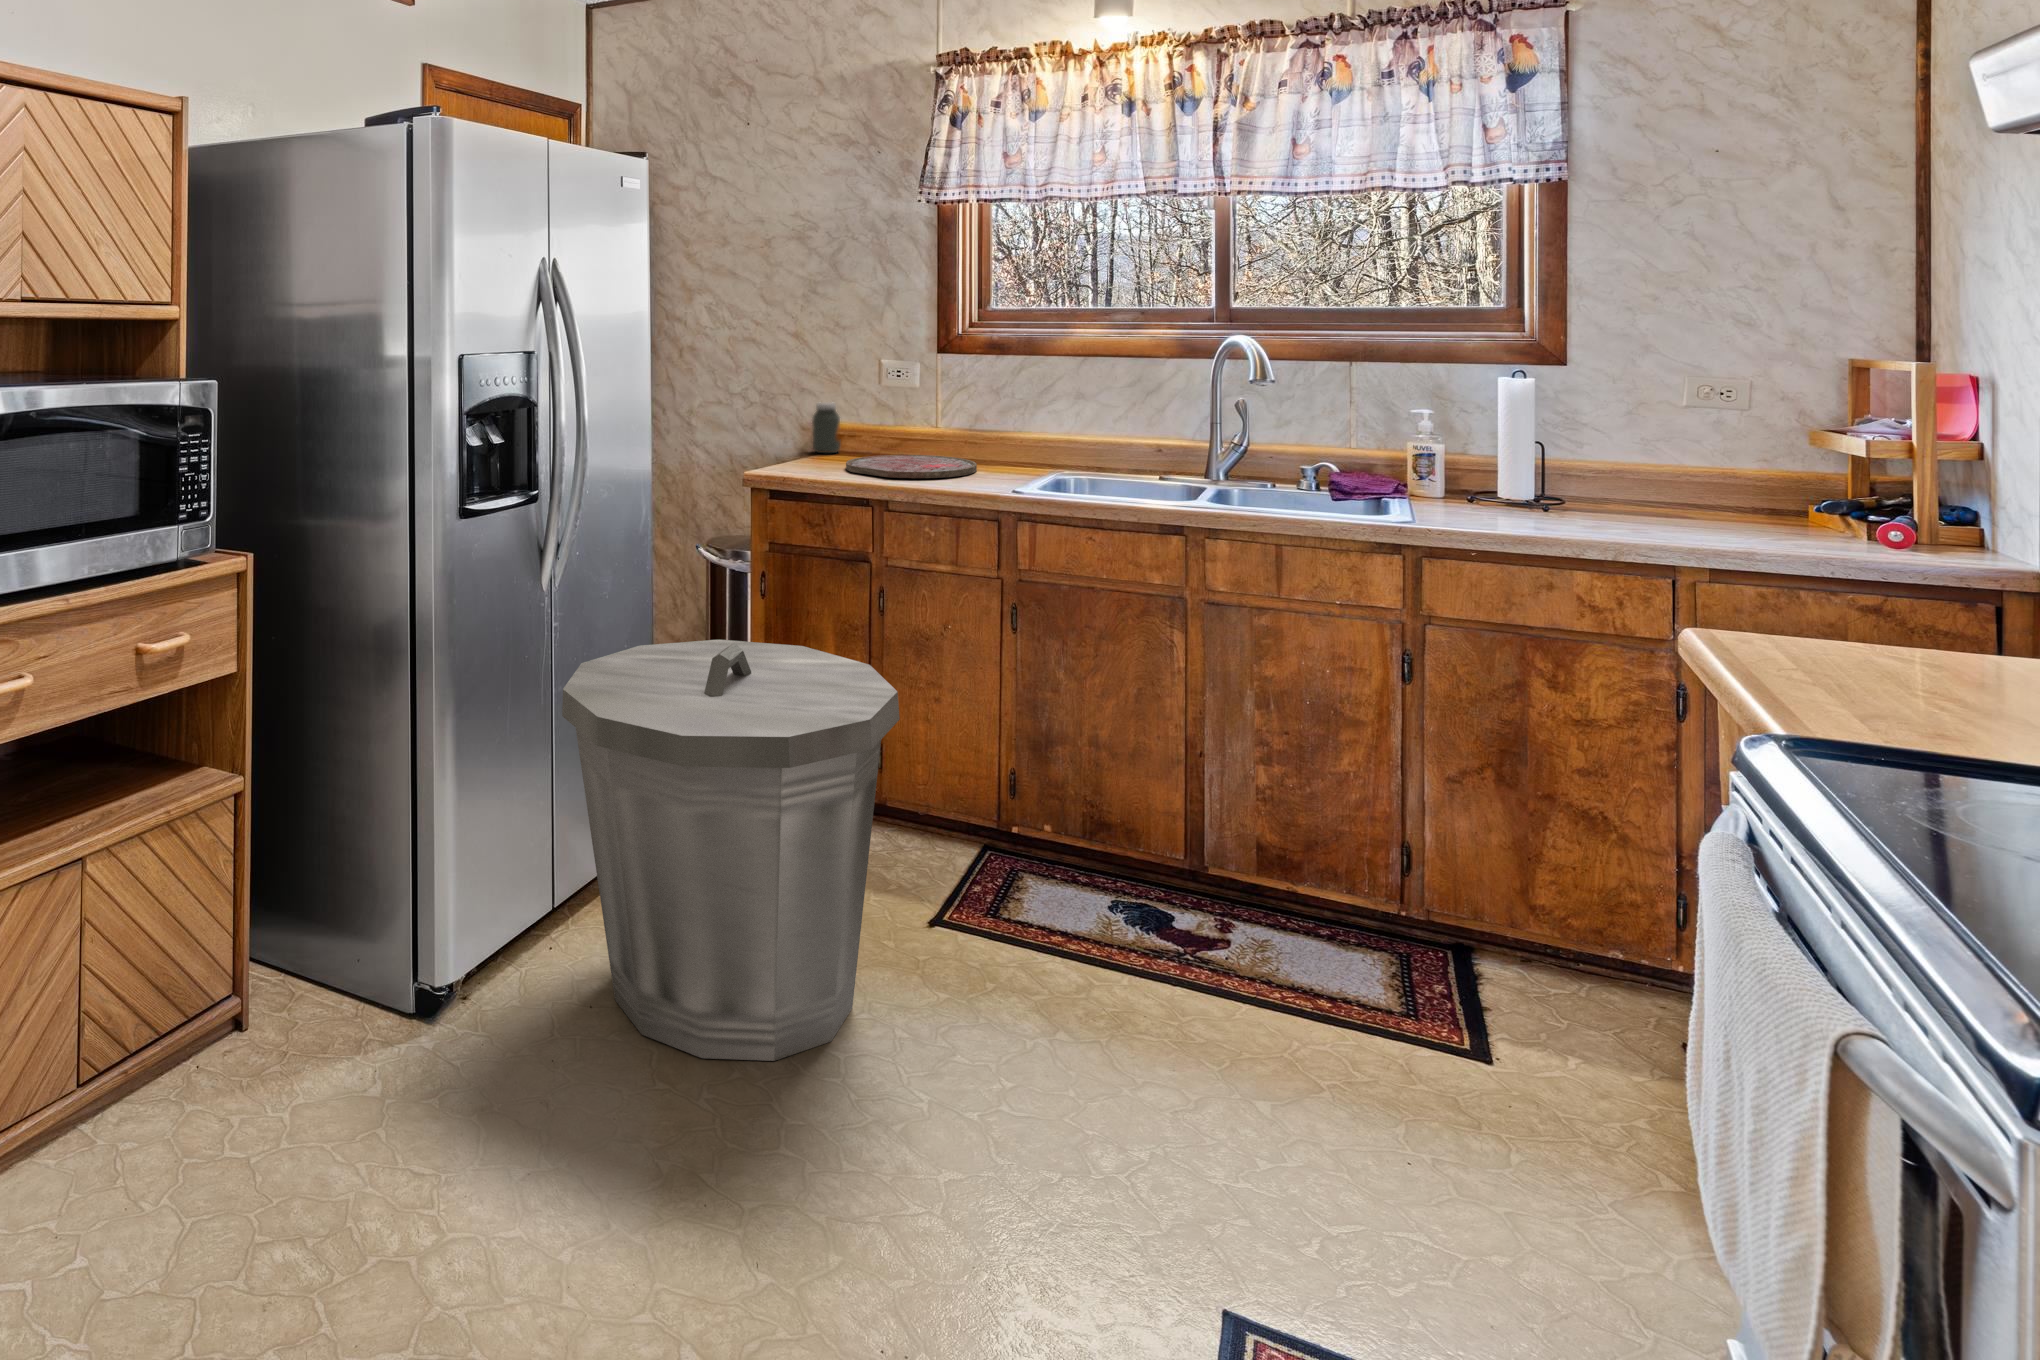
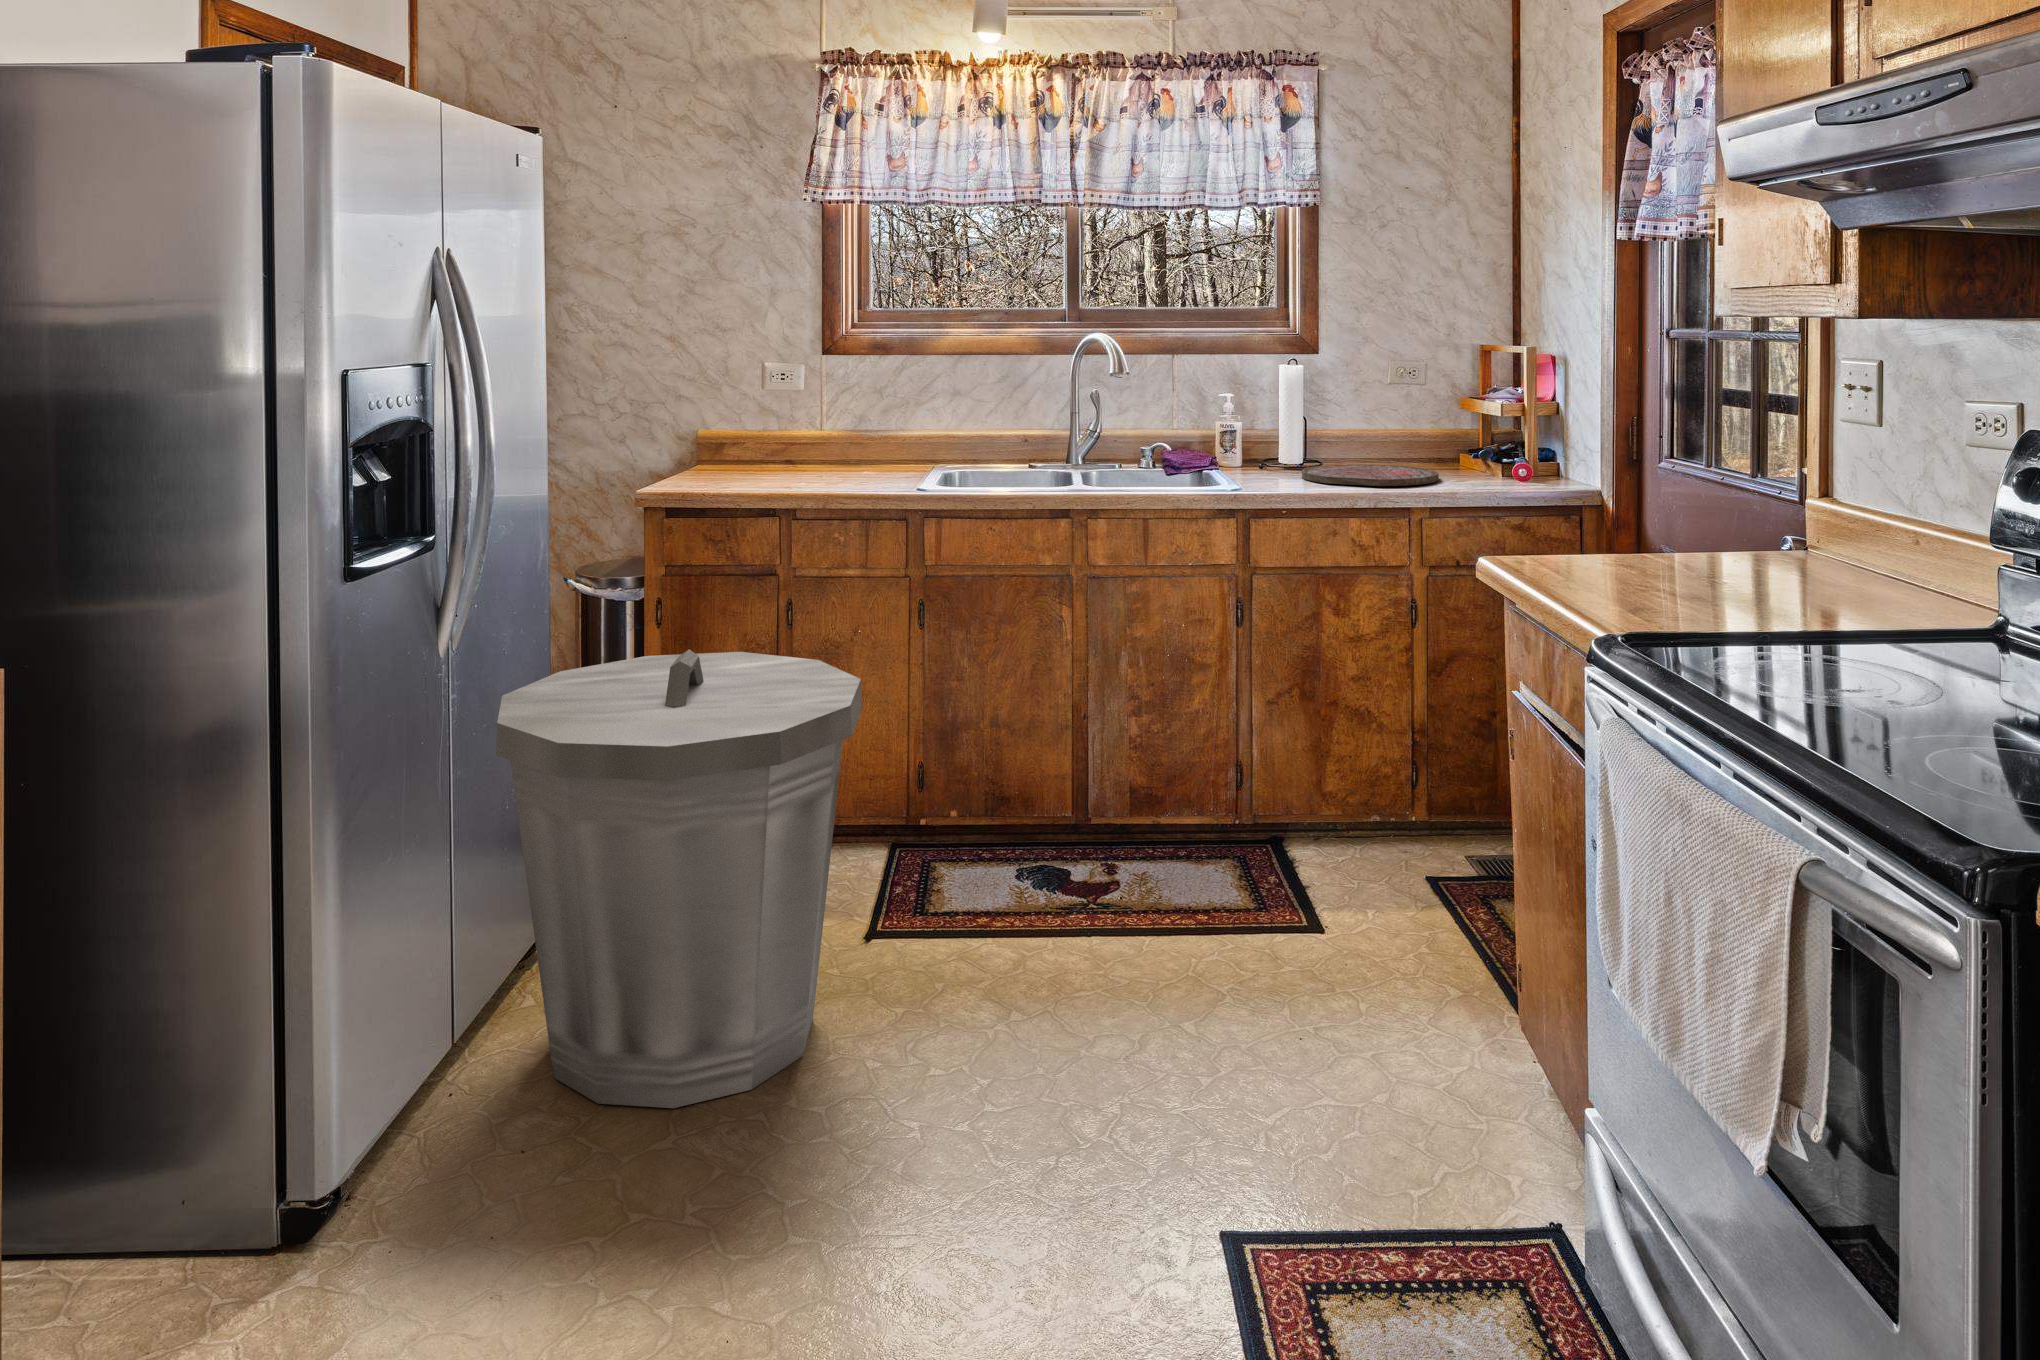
jar: present [812,403,840,453] -> none [683,410,712,464]
cutting board: present [846,455,977,478] -> present [1302,464,1439,486]

